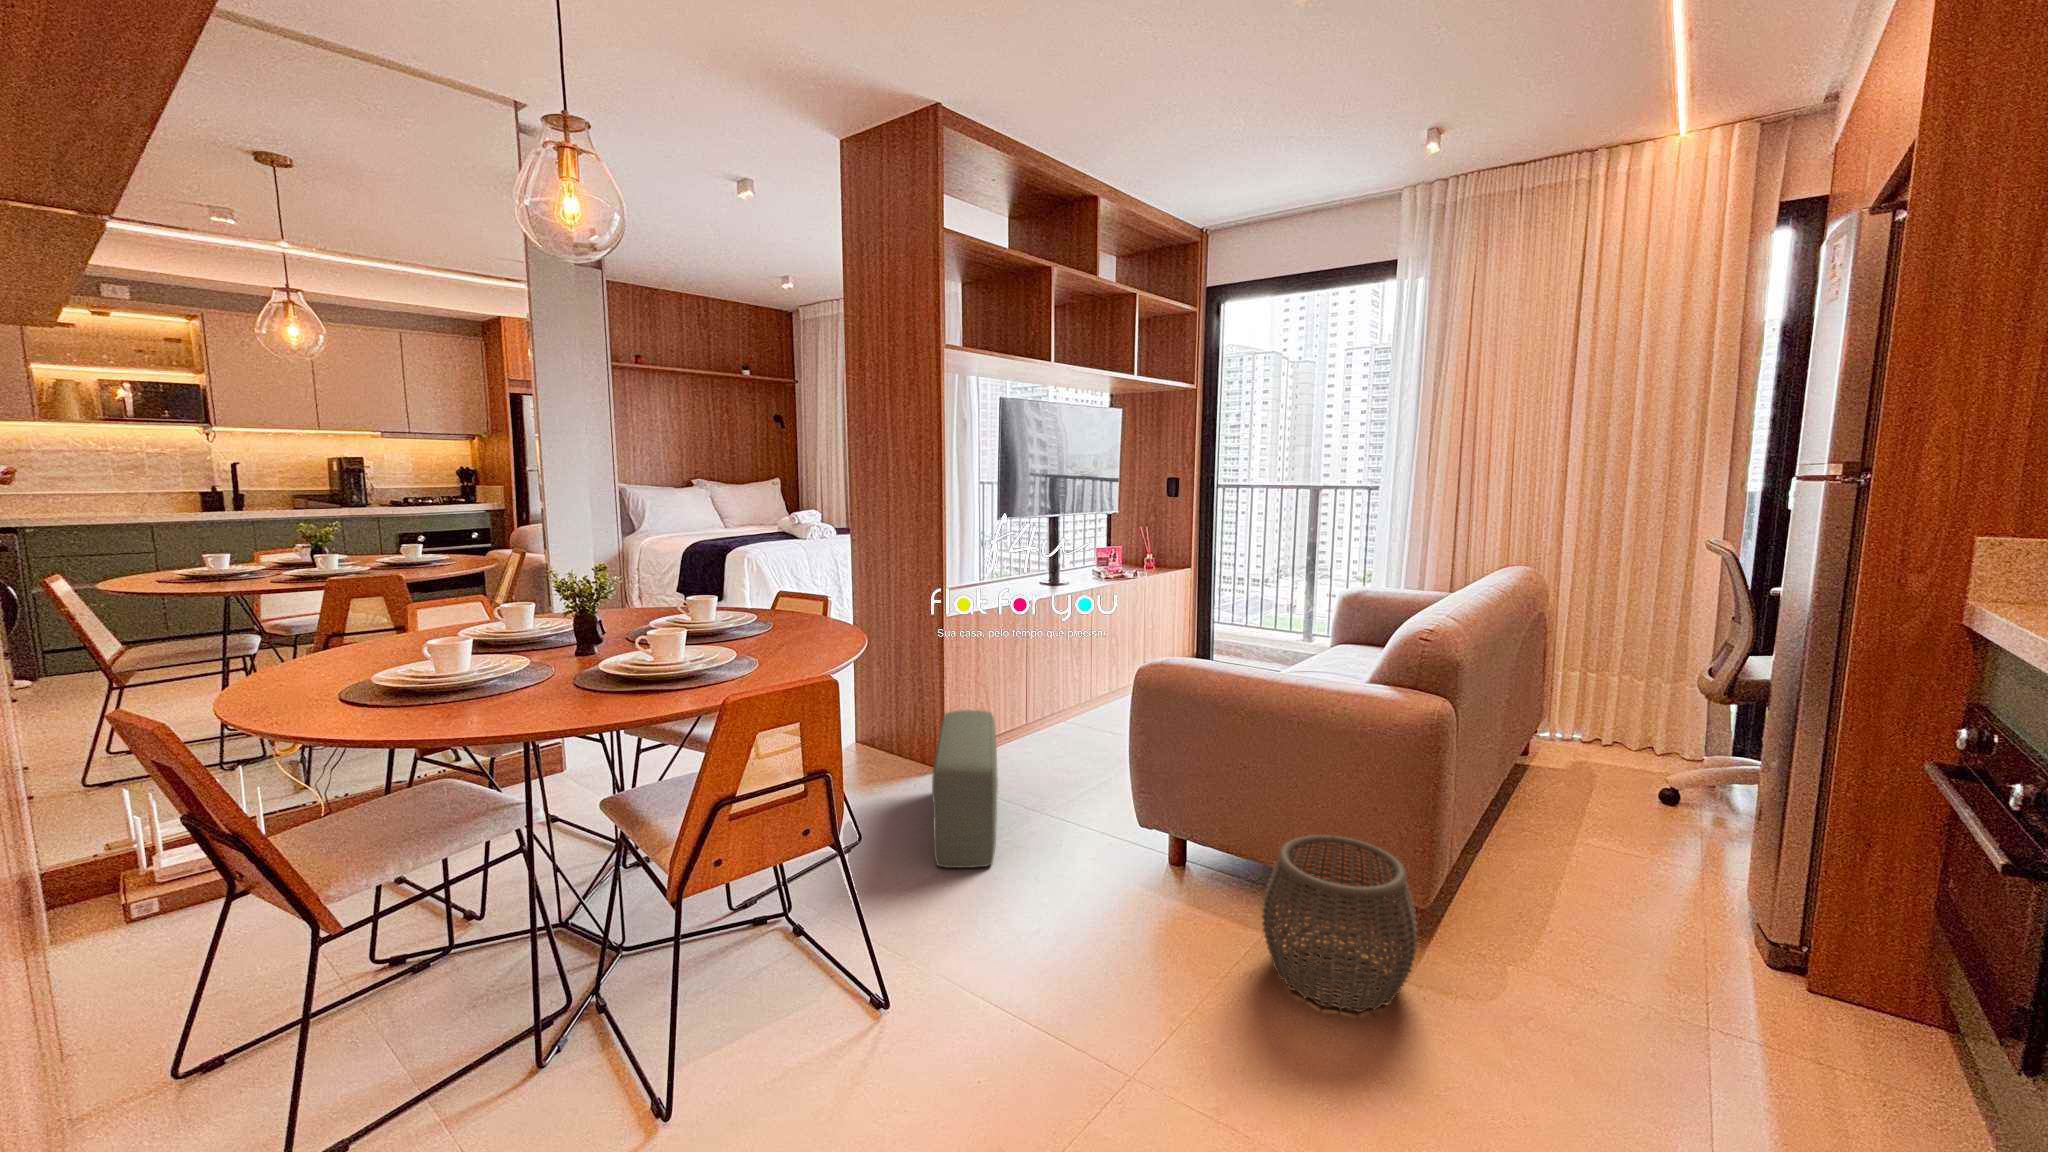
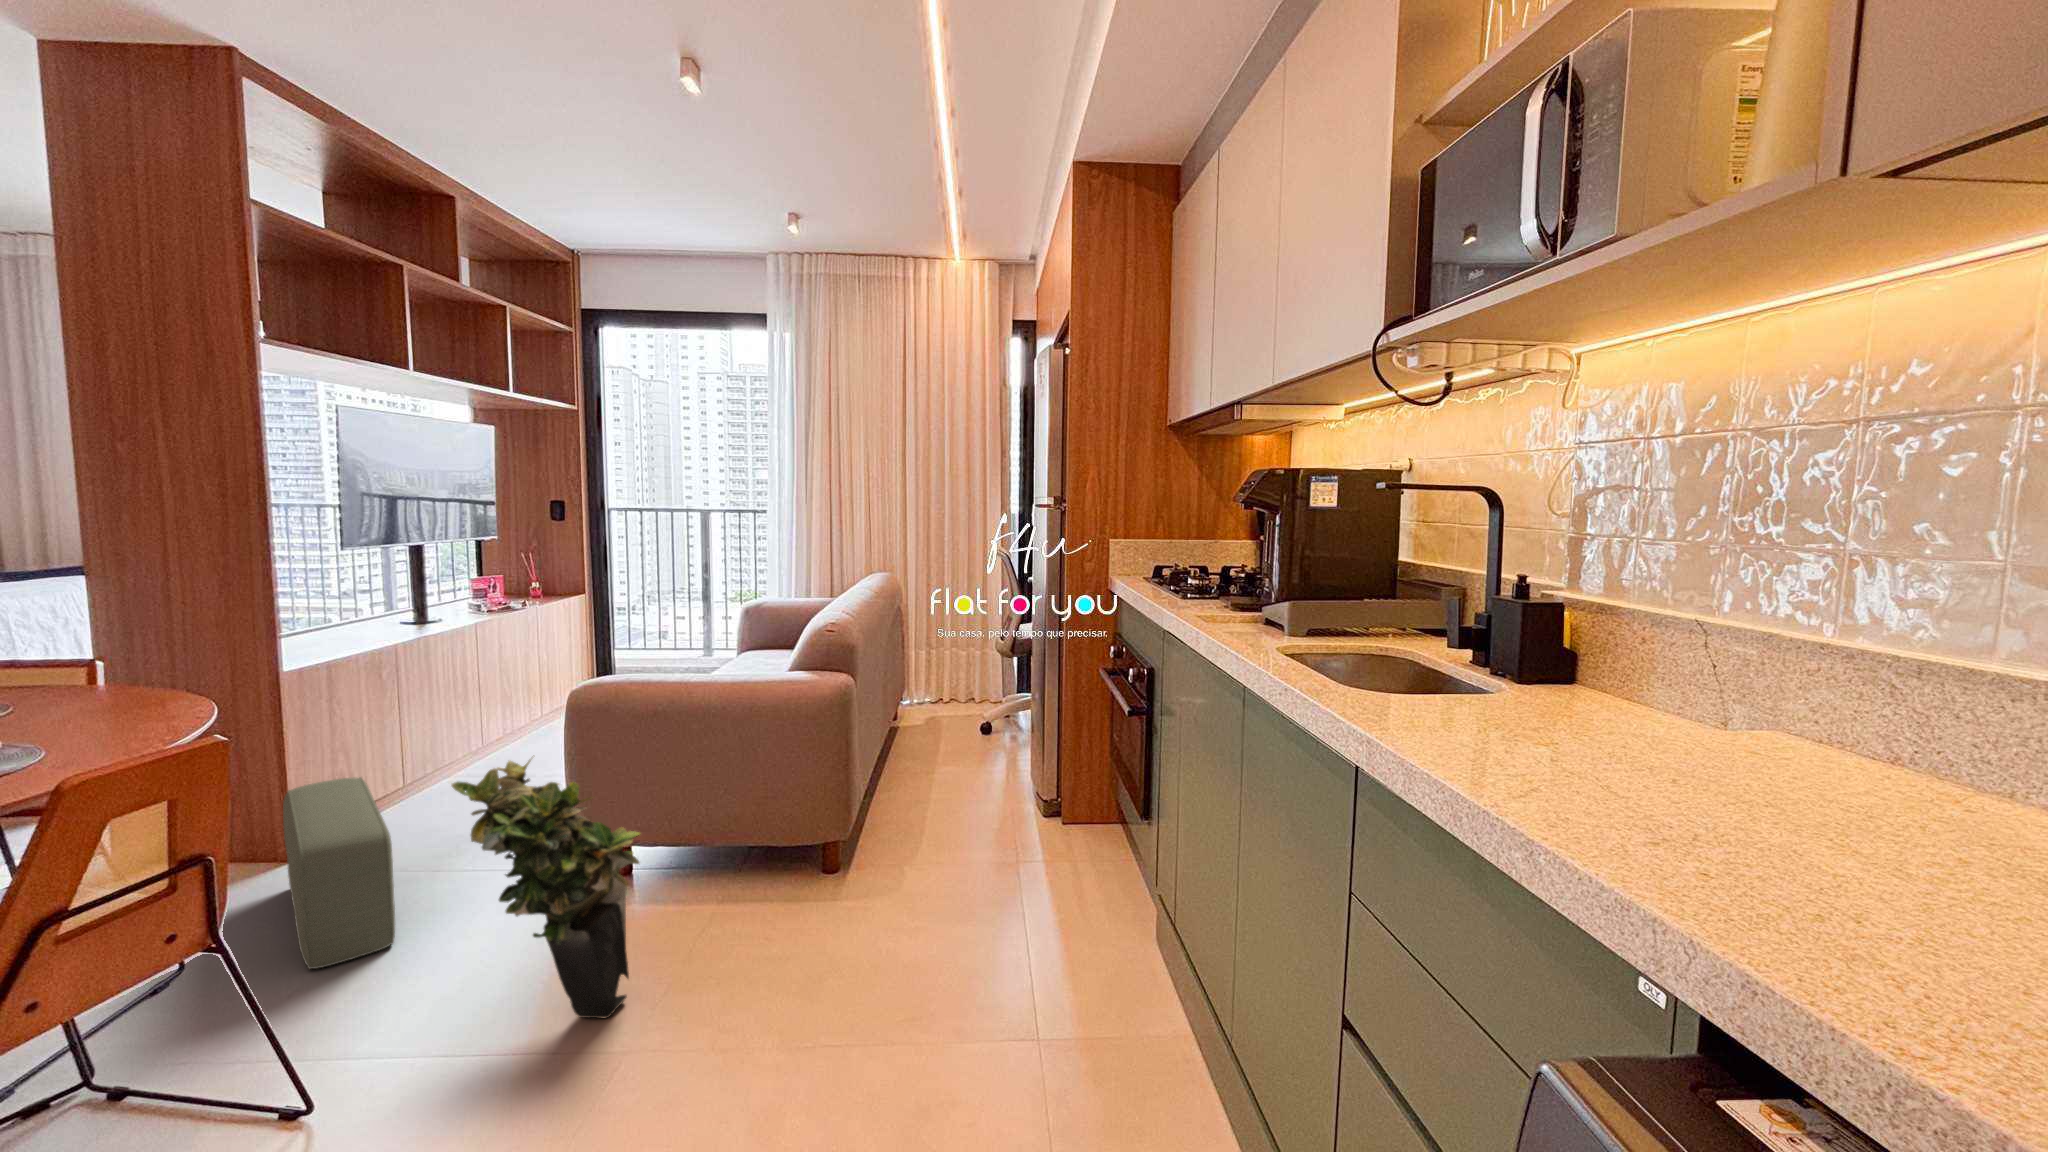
potted plant: none [1022,729,1180,1017] -> present [451,760,640,1018]
woven basket: present [1262,835,1418,1012] -> none [718,802,844,943]

